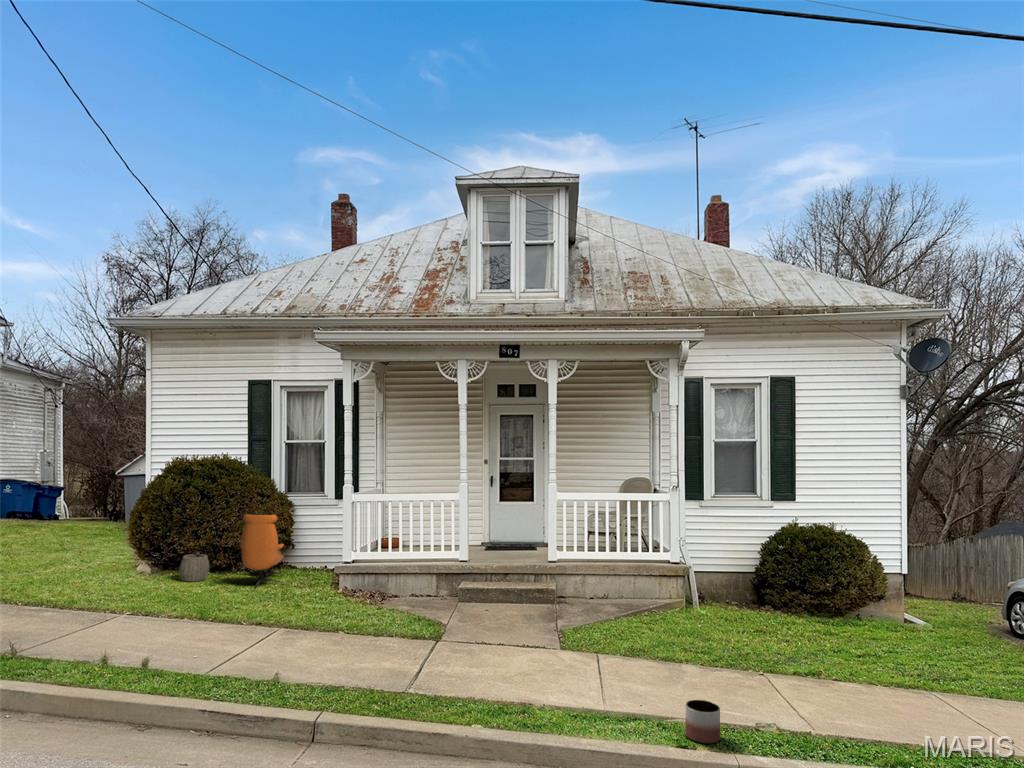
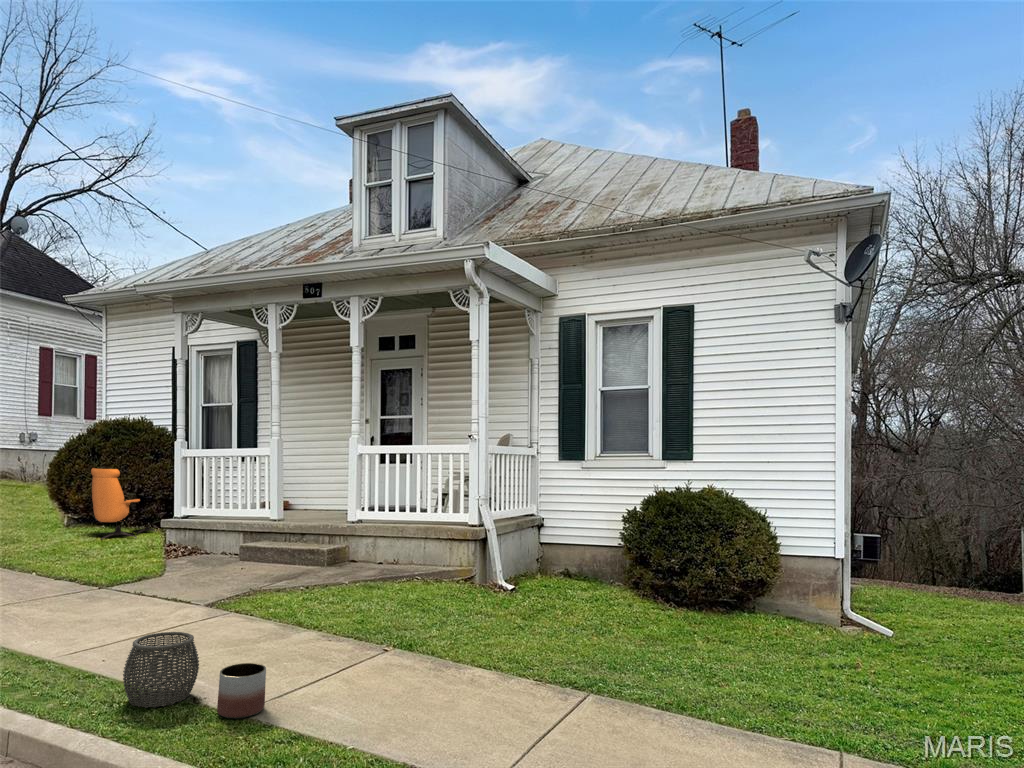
woven basket: present [180,554,209,582] -> present [123,632,199,708]
planter: present [685,700,720,744] -> present [217,663,266,718]

